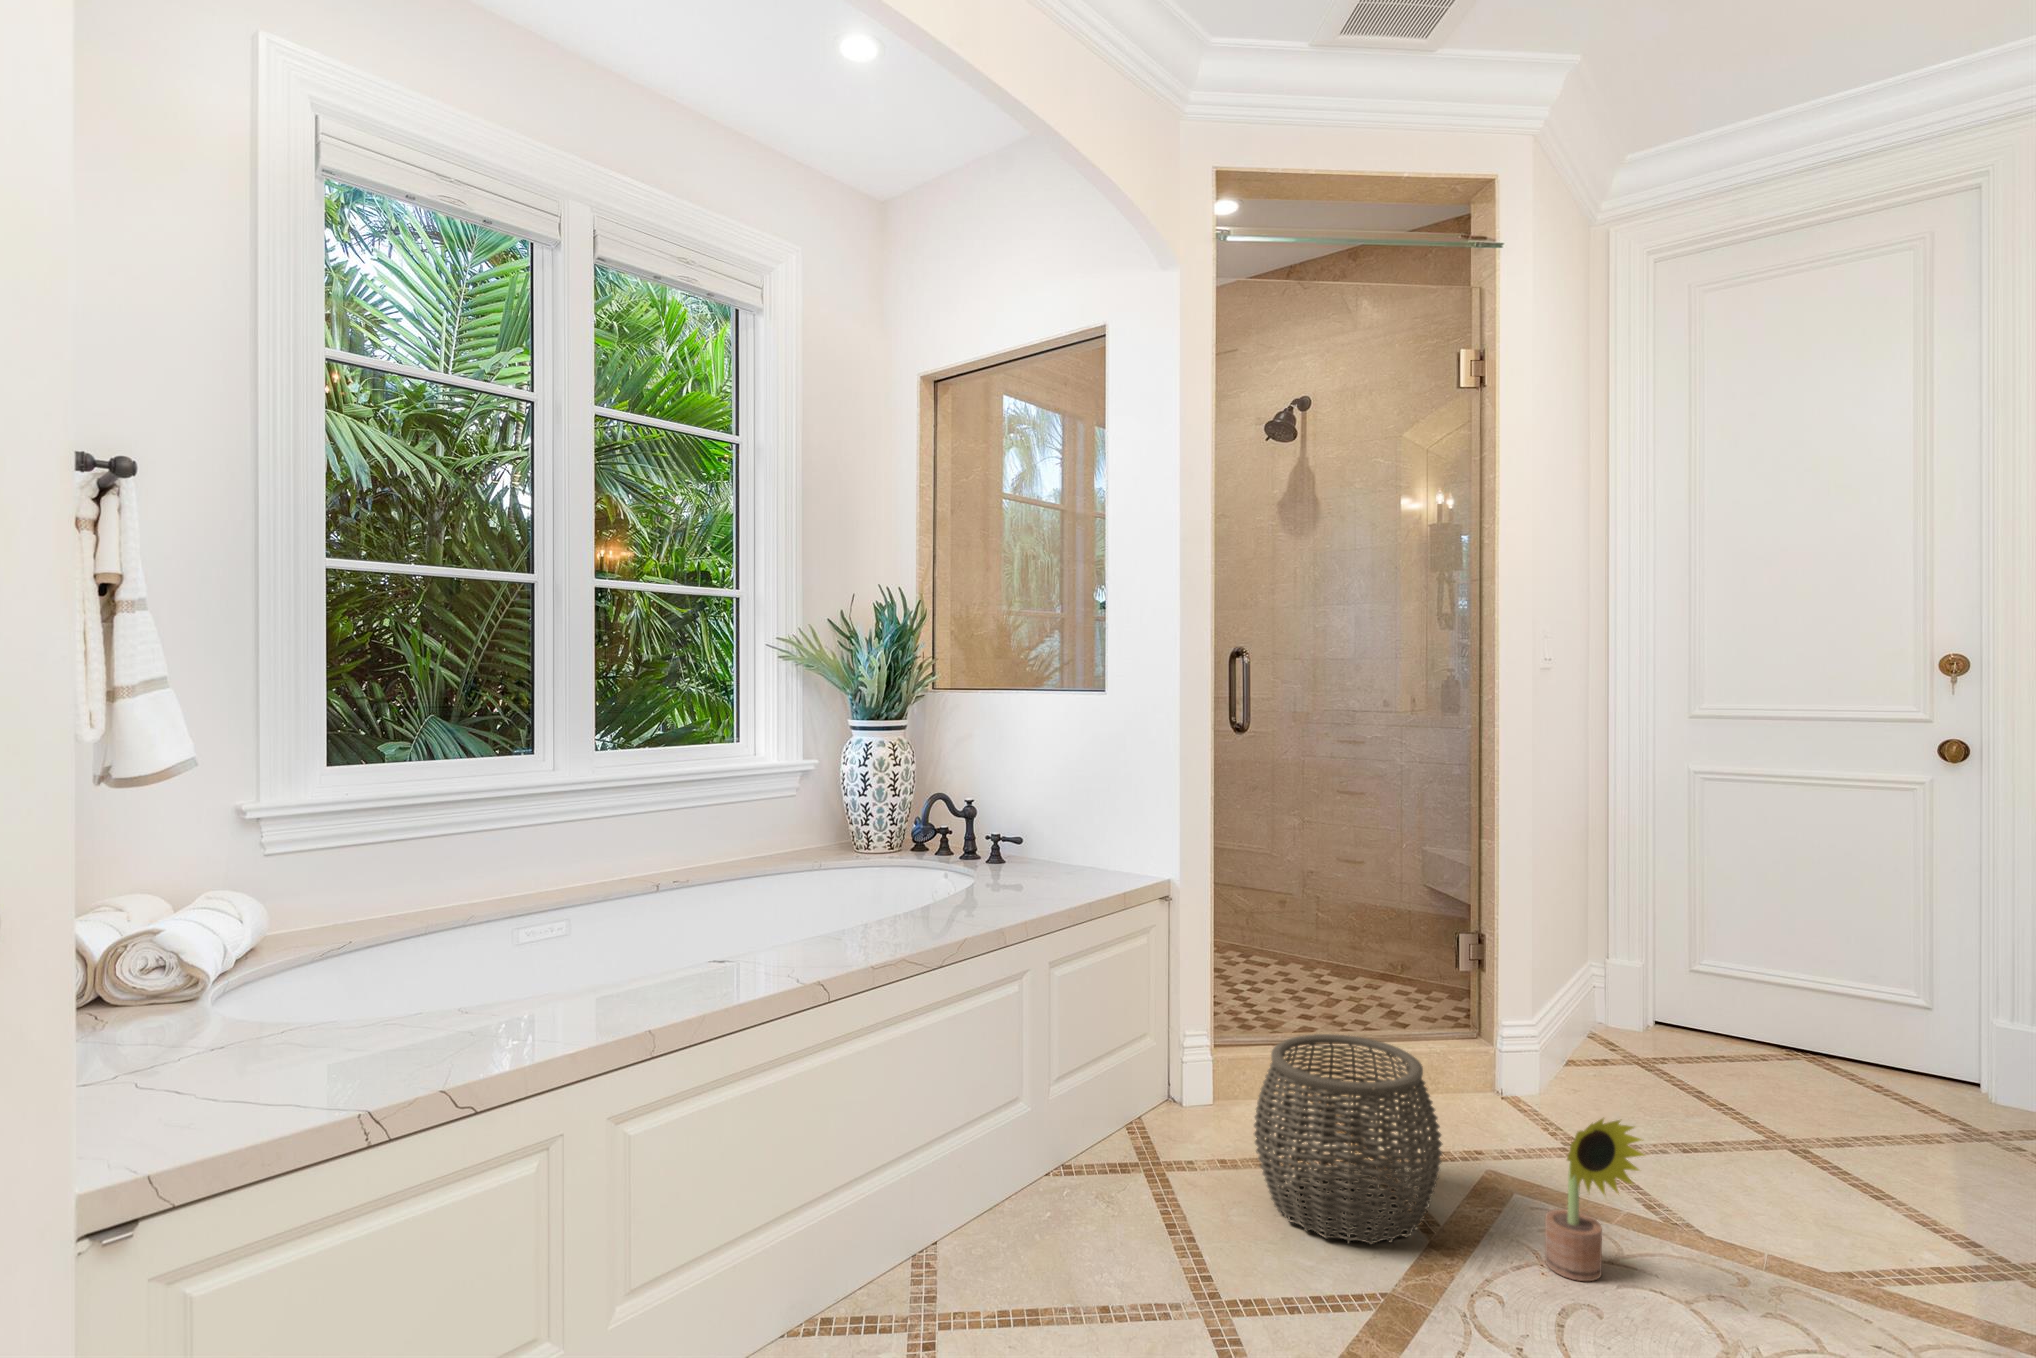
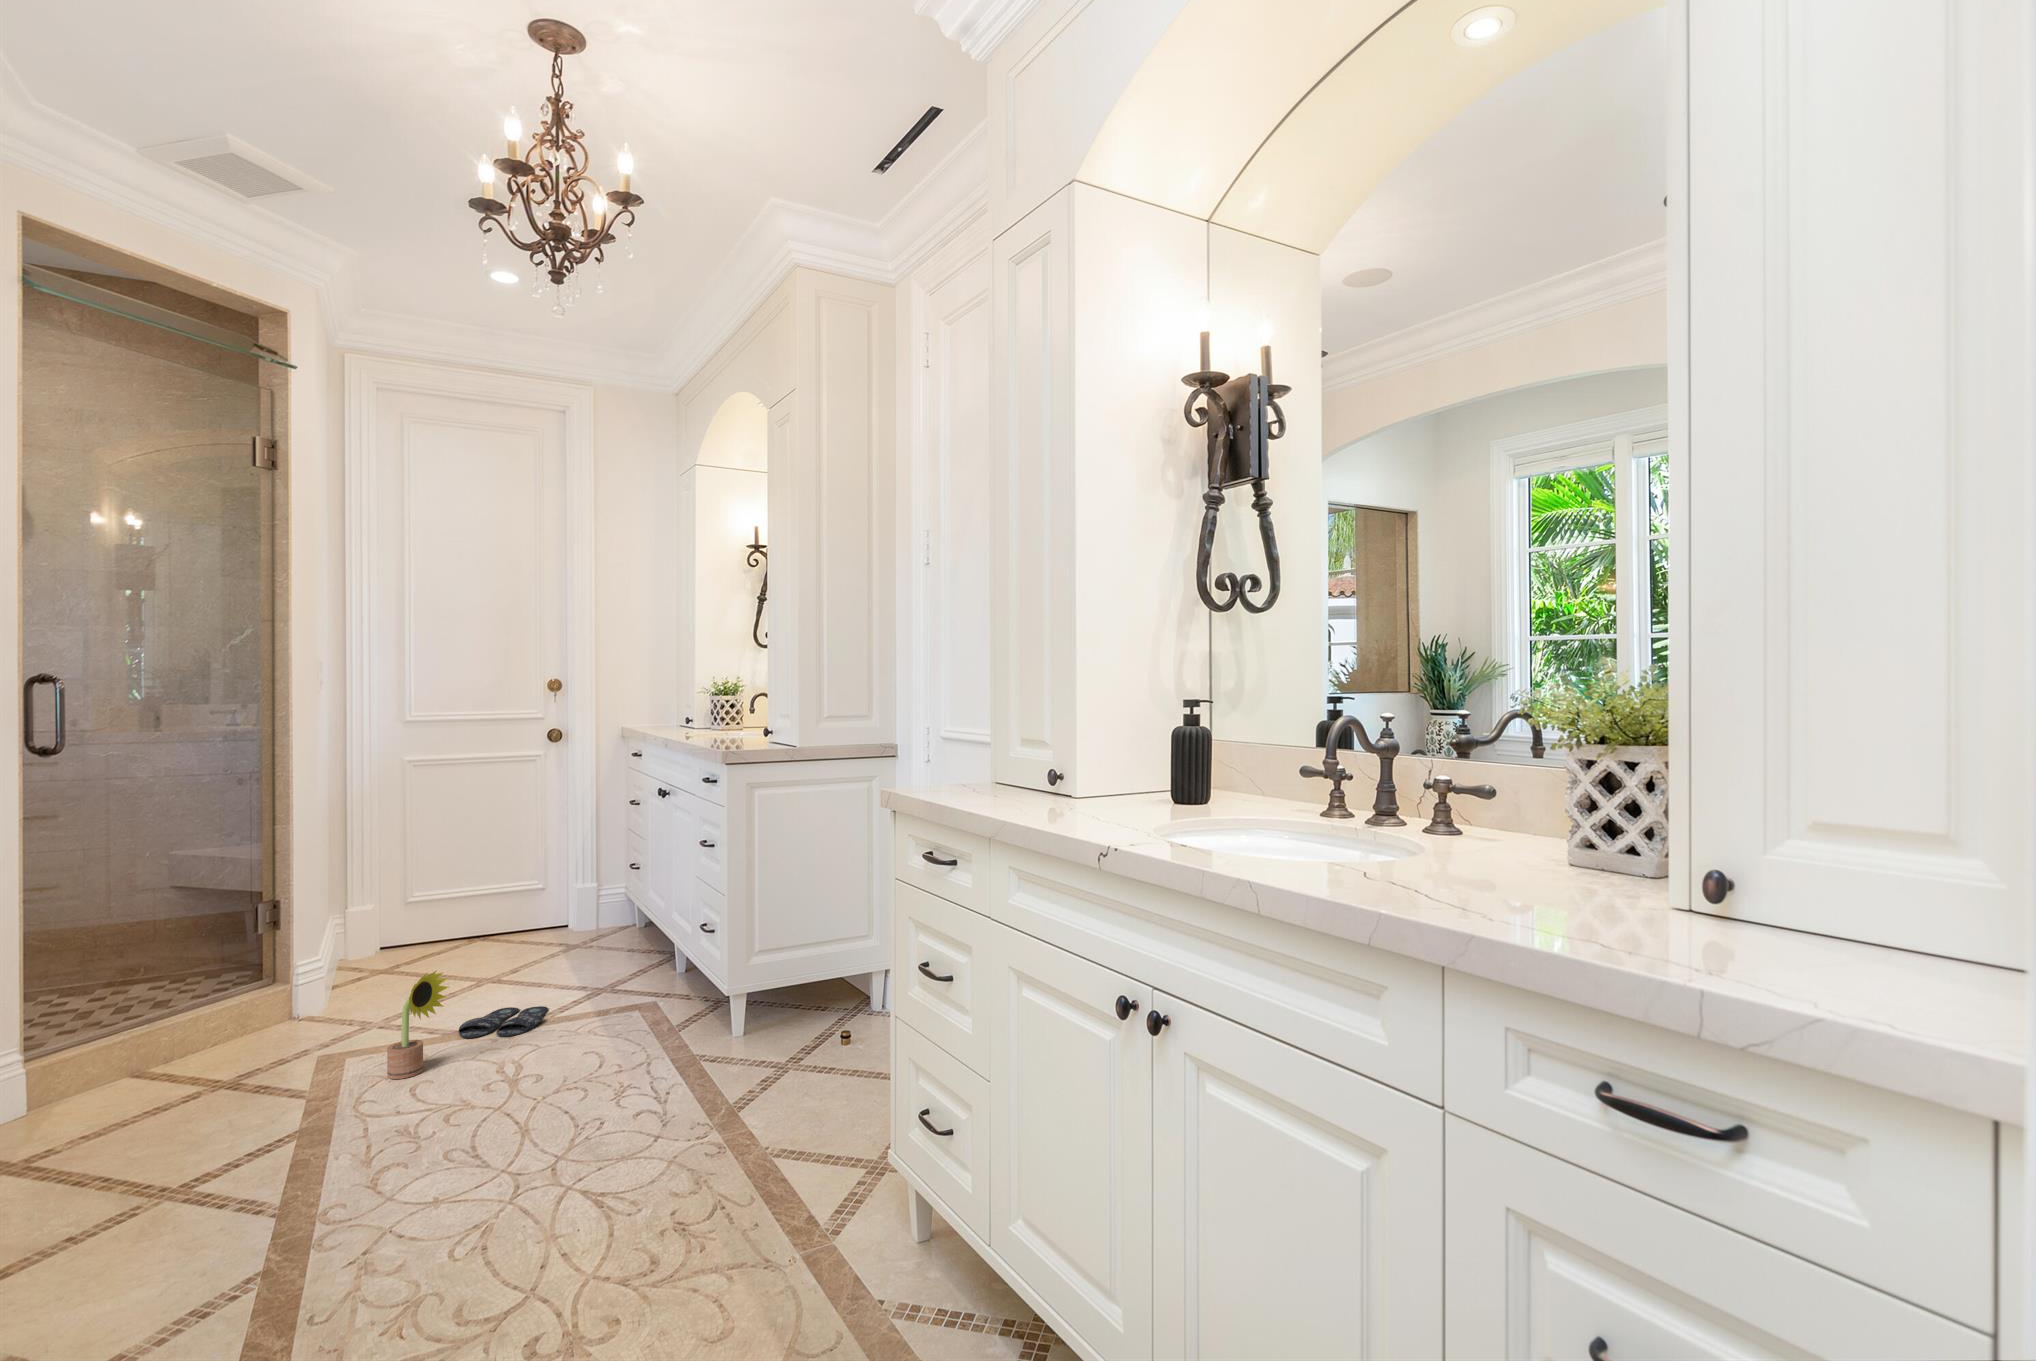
woven basket: present [1254,1034,1442,1244] -> none [139,985,312,1137]
slippers: none [1689,1211,1874,1292] -> present [459,1006,548,1038]

